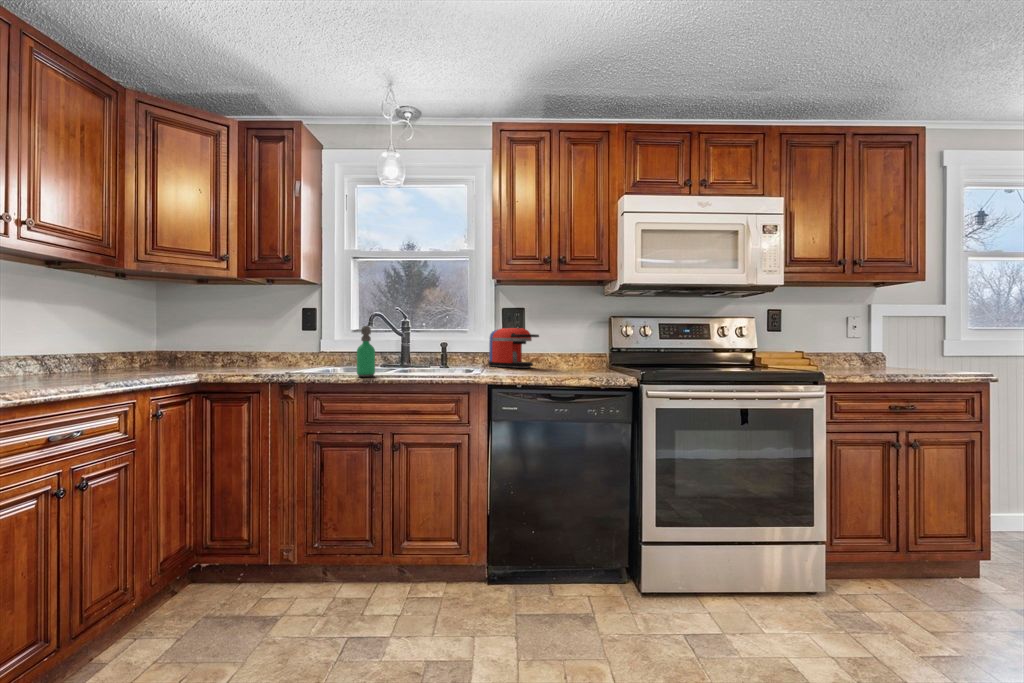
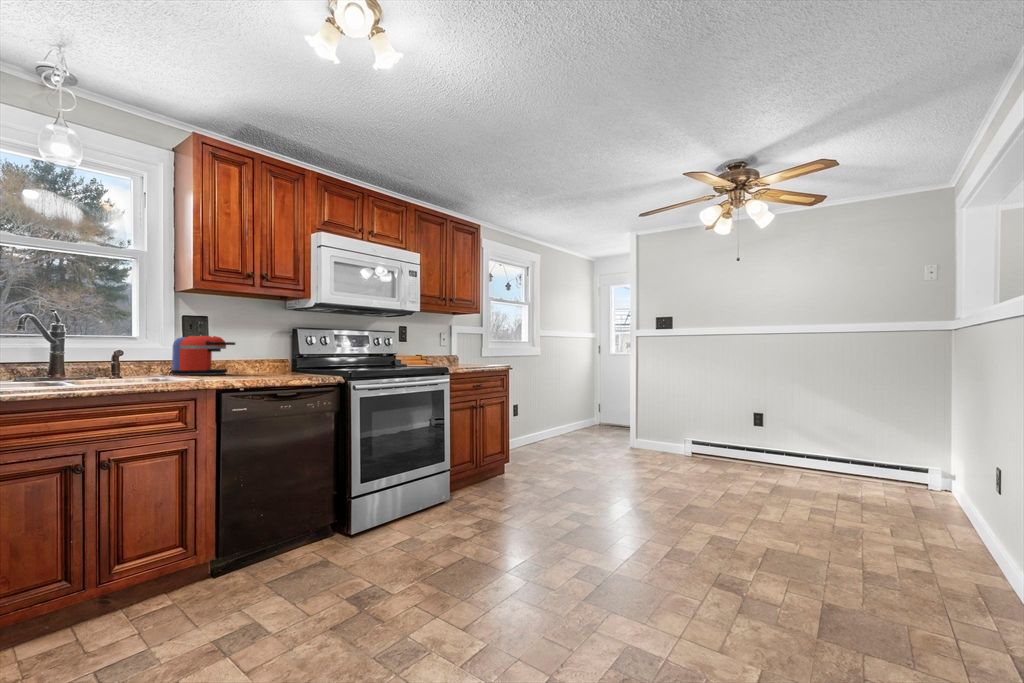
soap dispenser: present [354,326,375,377] -> none [47,330,75,390]

